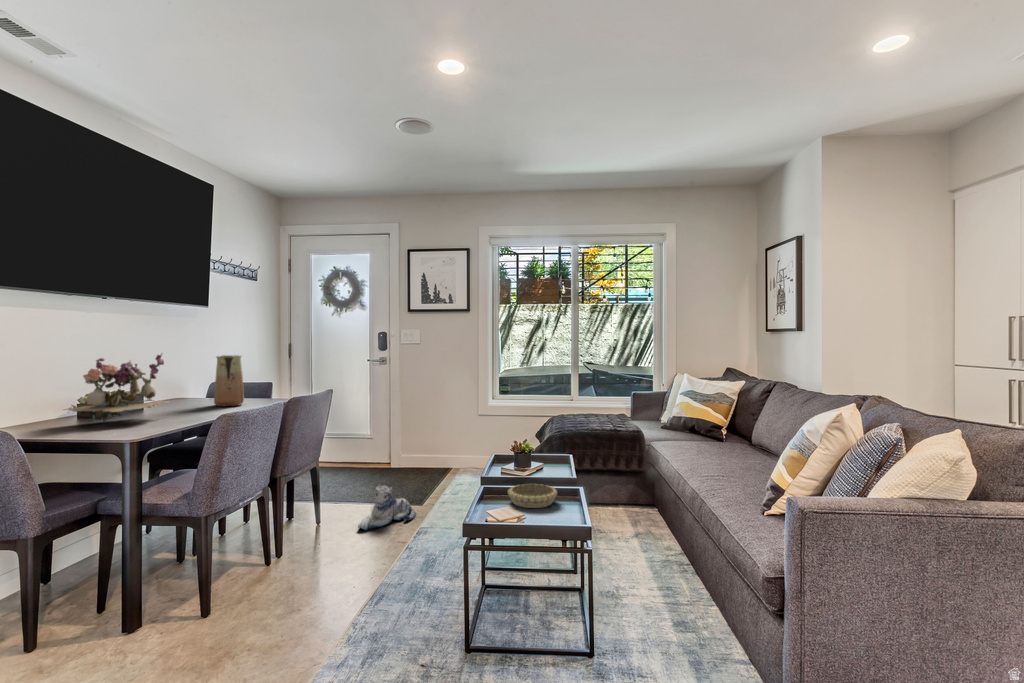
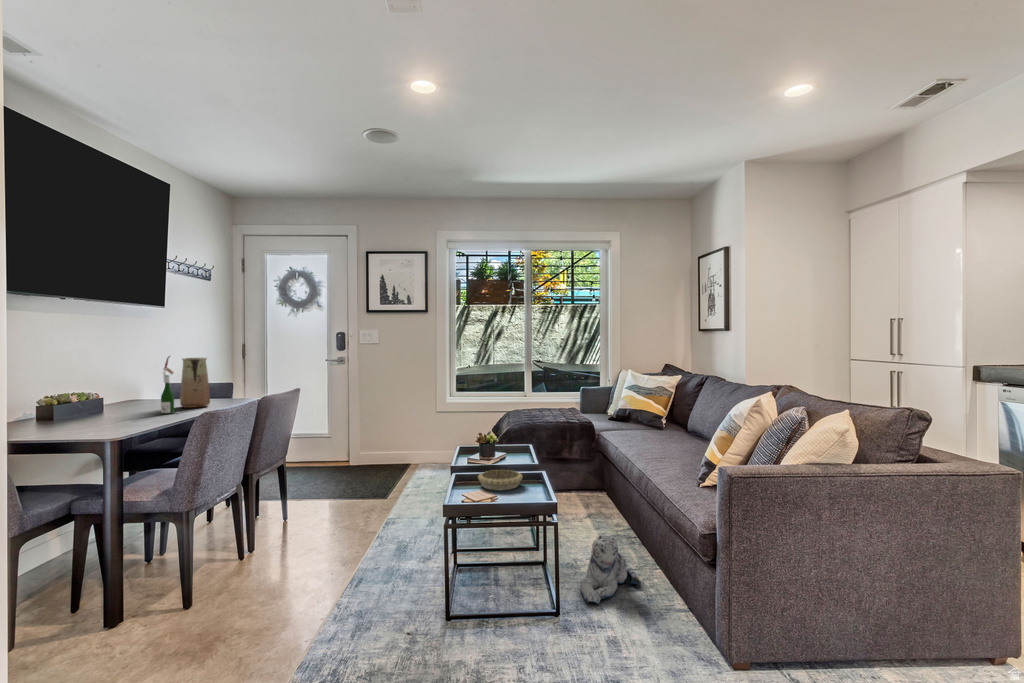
wine bottle: none [192,353,210,412] -> present [161,356,179,414]
flower arrangement: present [65,354,170,422] -> none [35,356,144,425]
plush toy: present [358,485,416,530] -> present [581,535,638,603]

